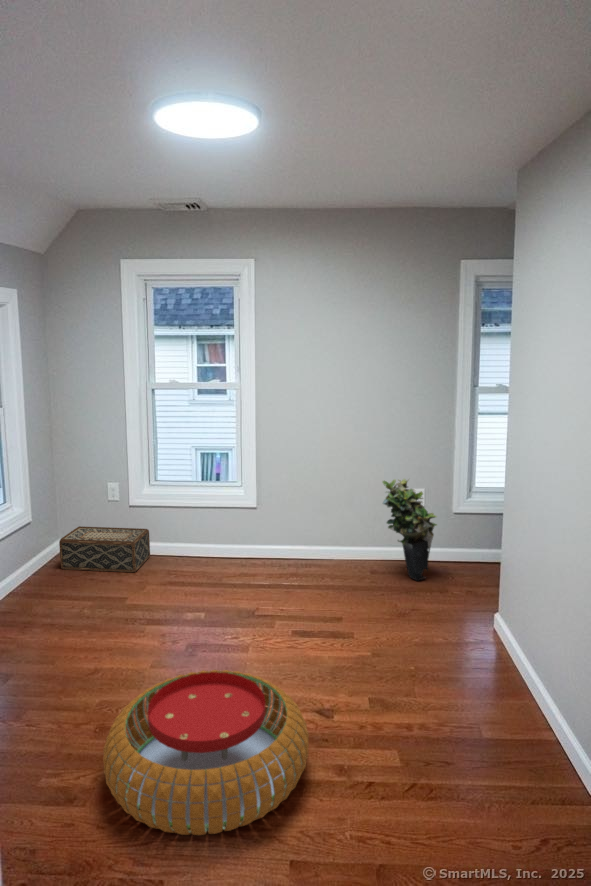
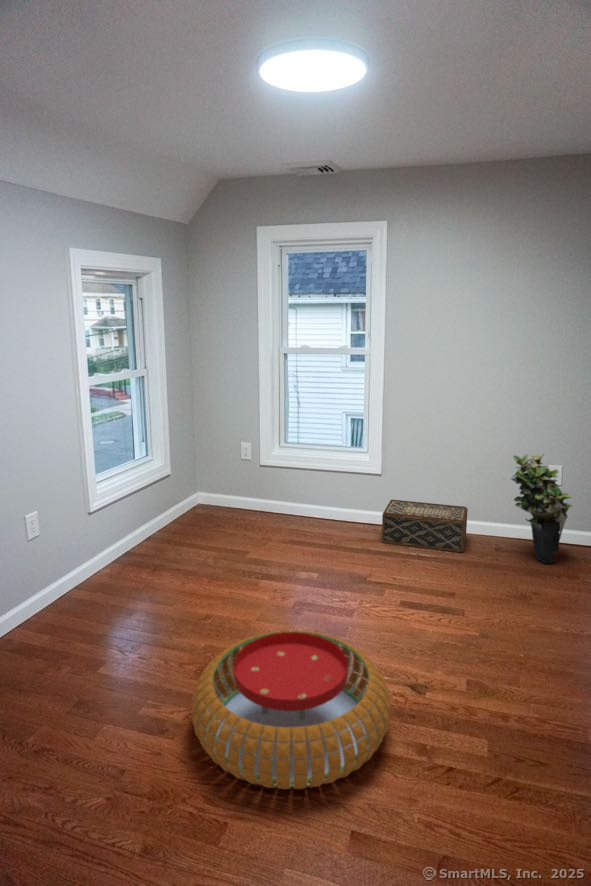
woven basket: present [59,526,150,572] -> present [382,500,468,552]

